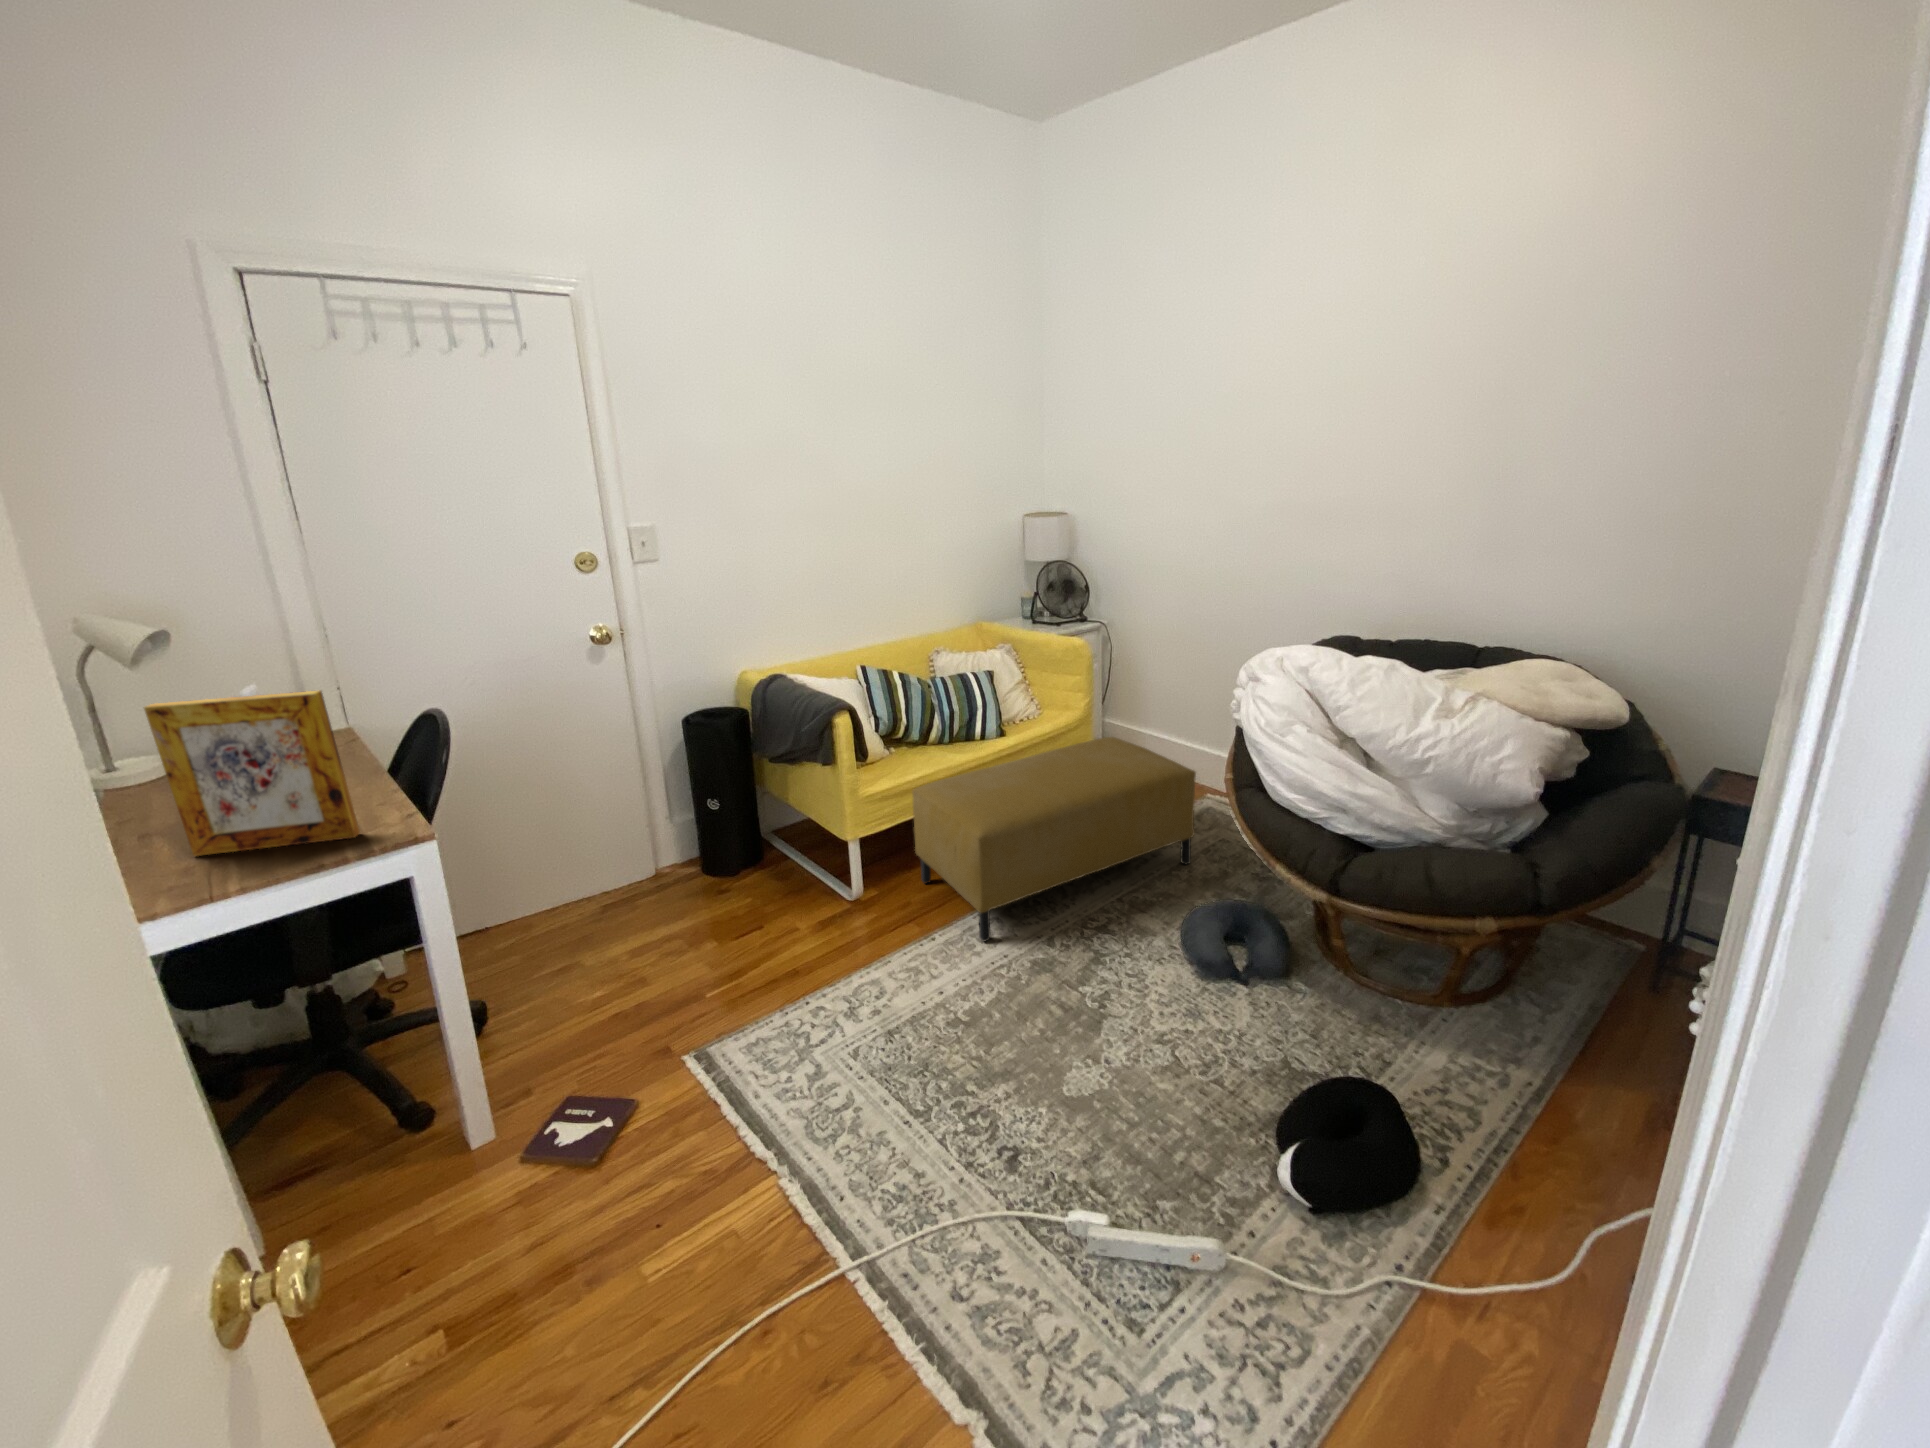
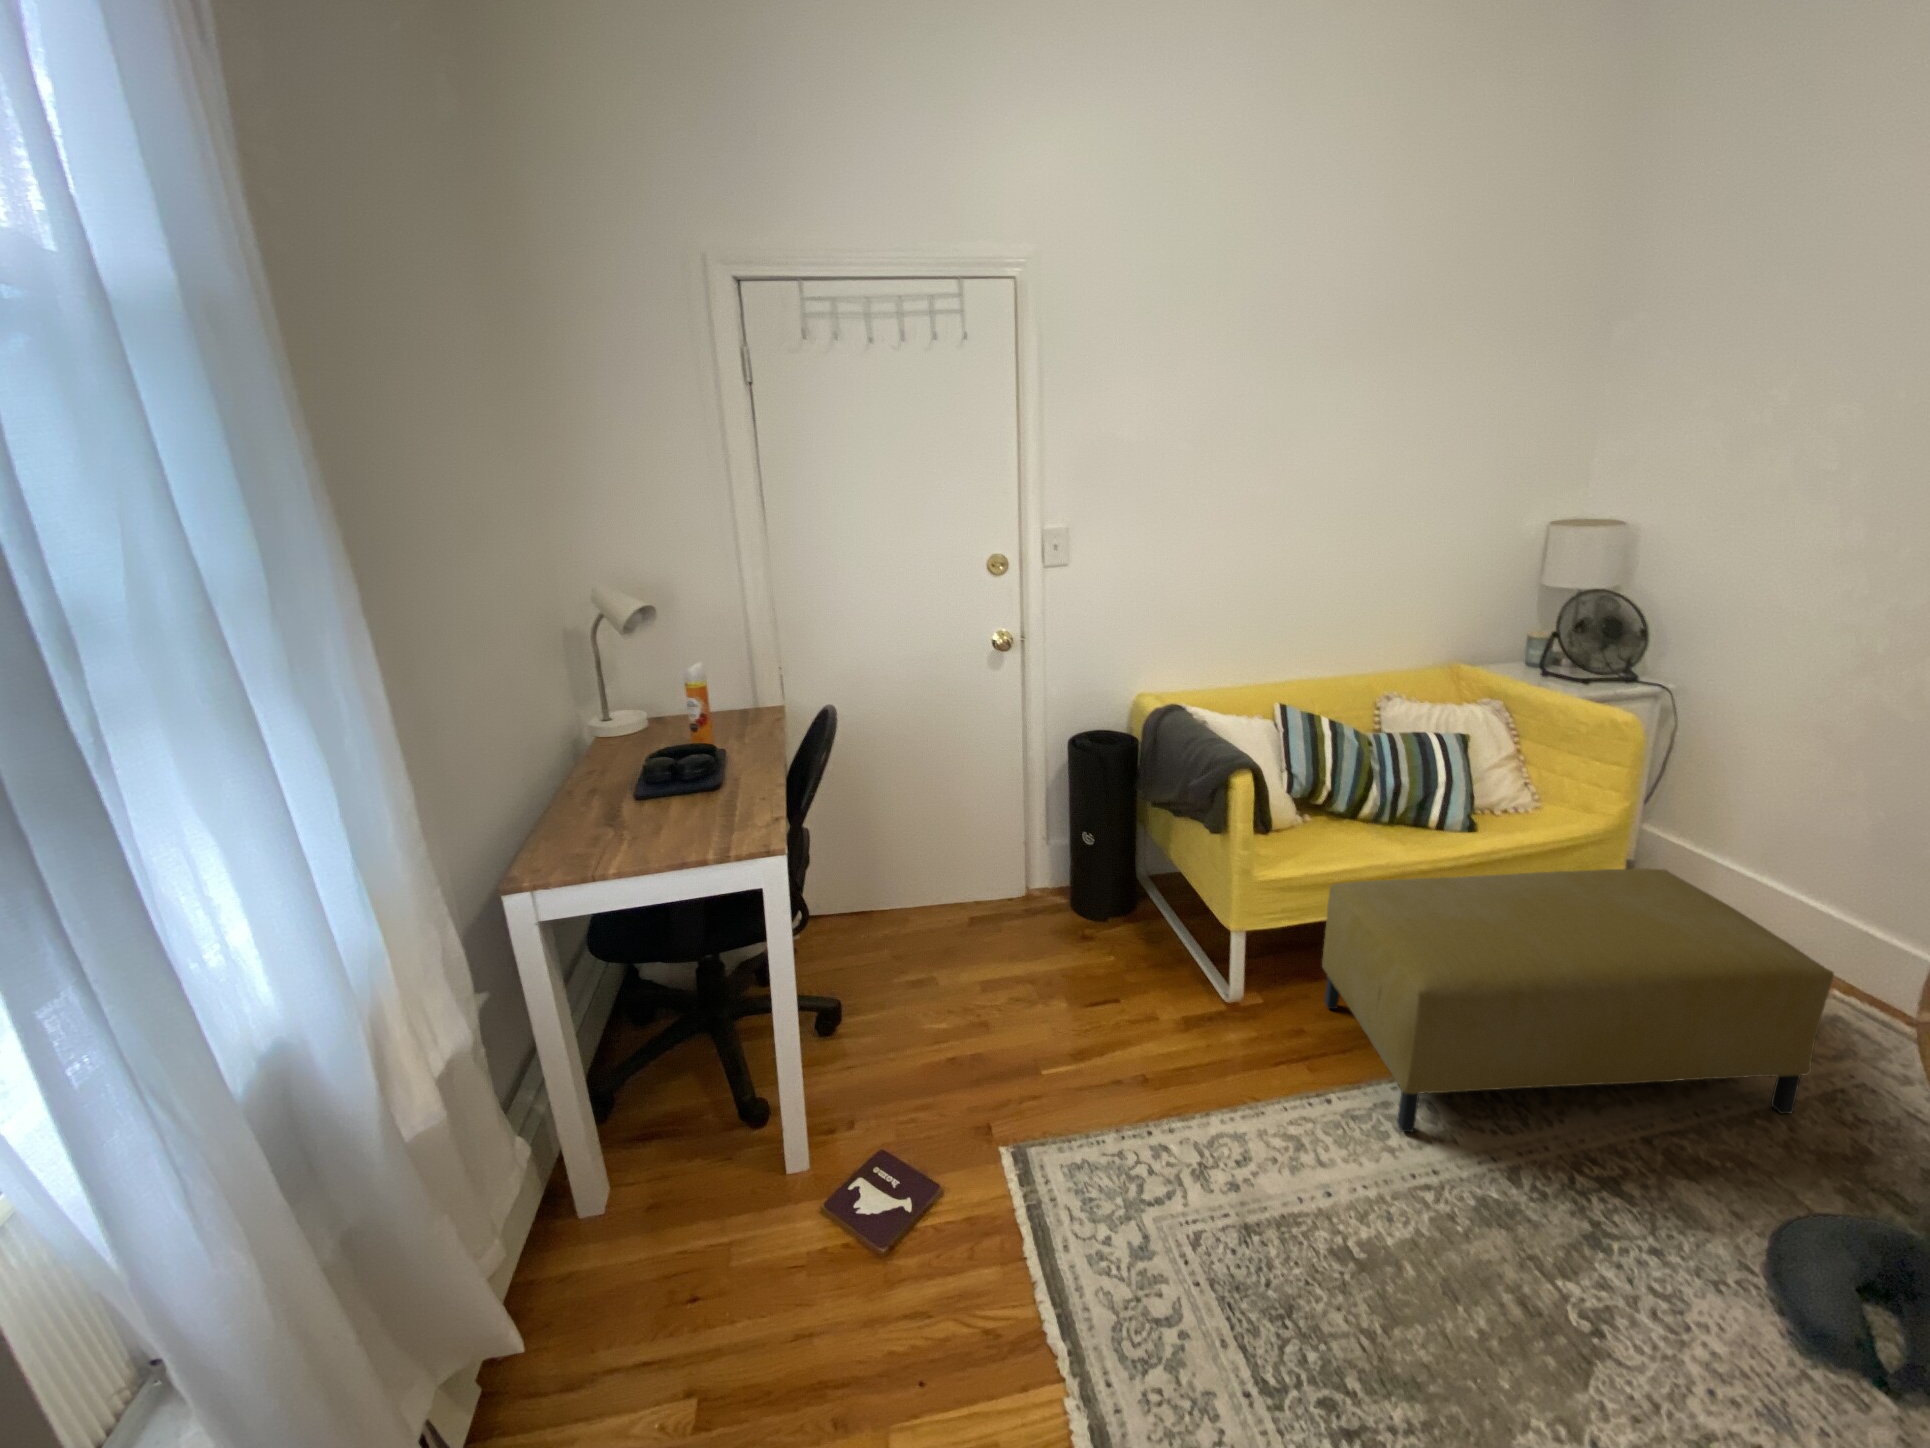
picture frame: present [144,690,360,856] -> none [576,675,723,836]

